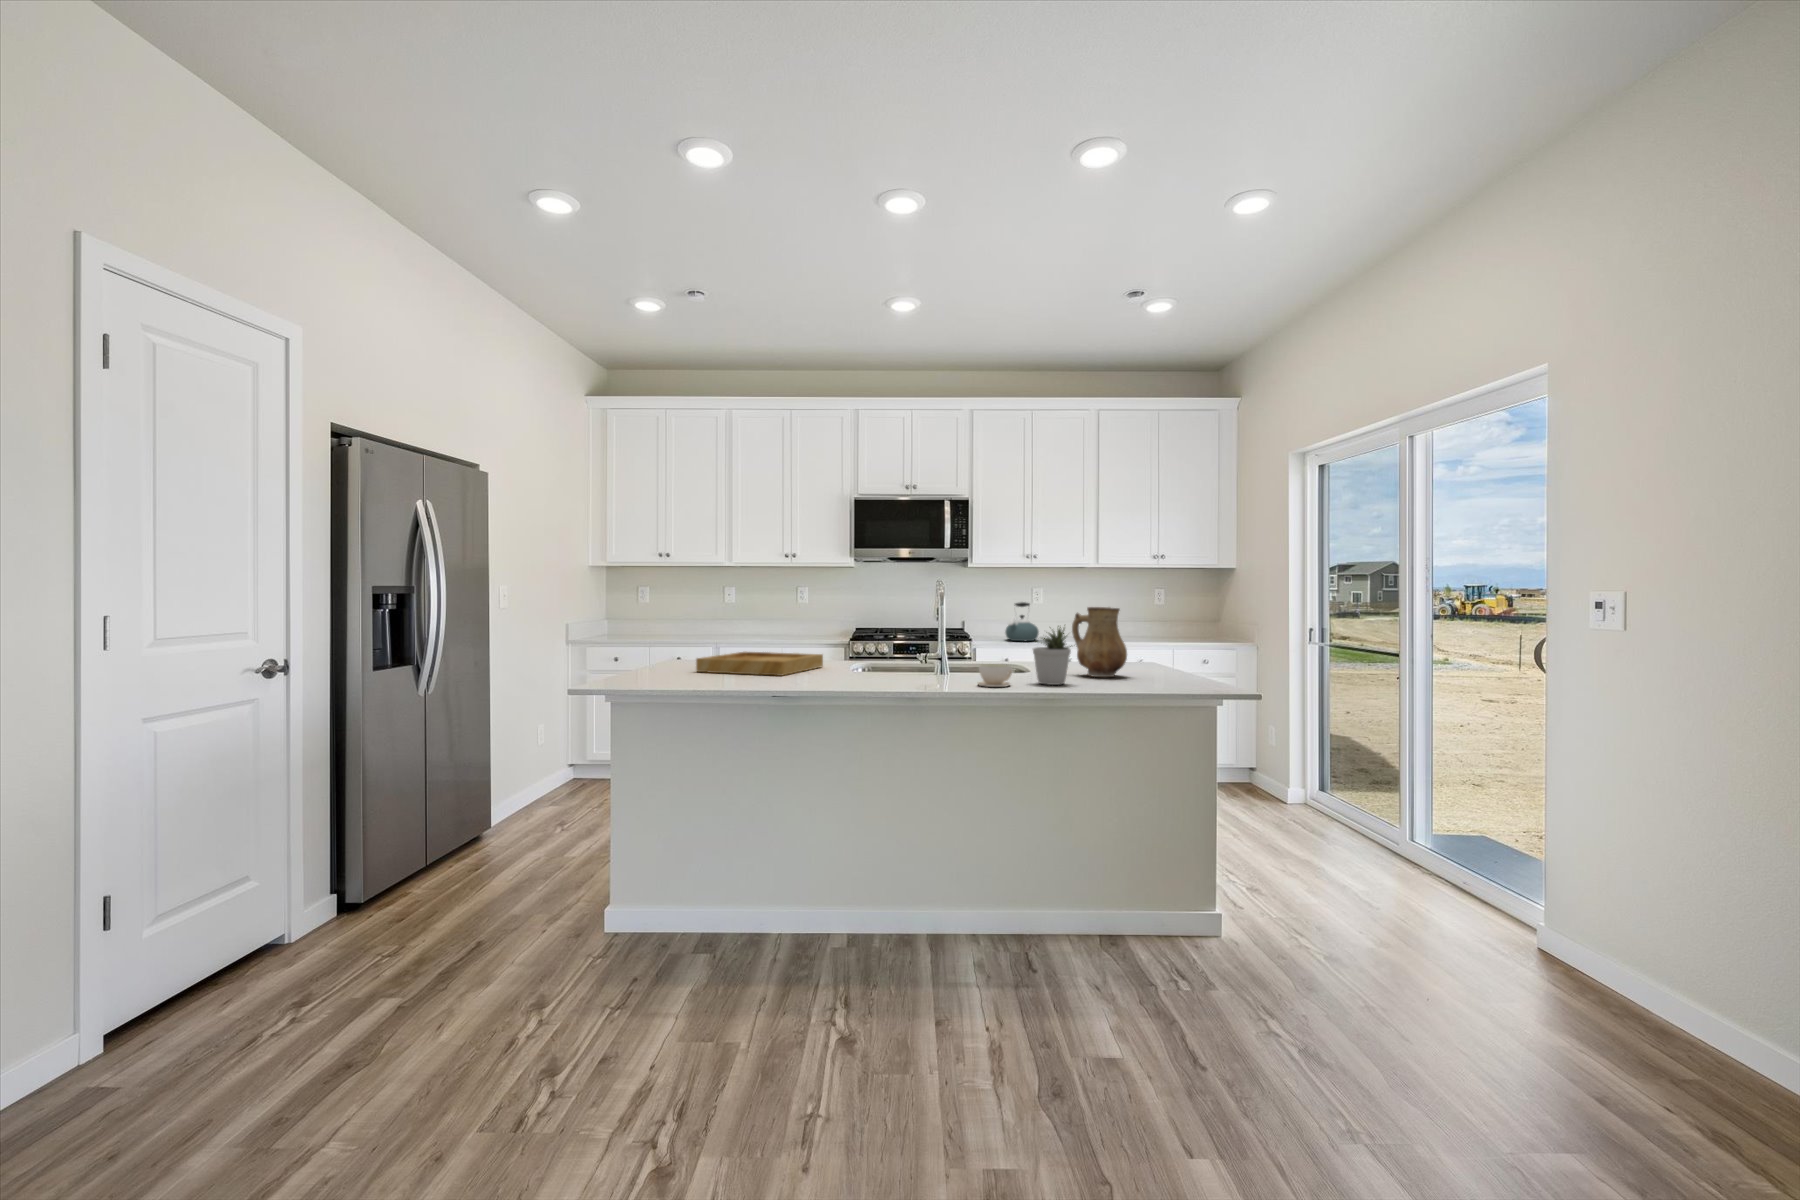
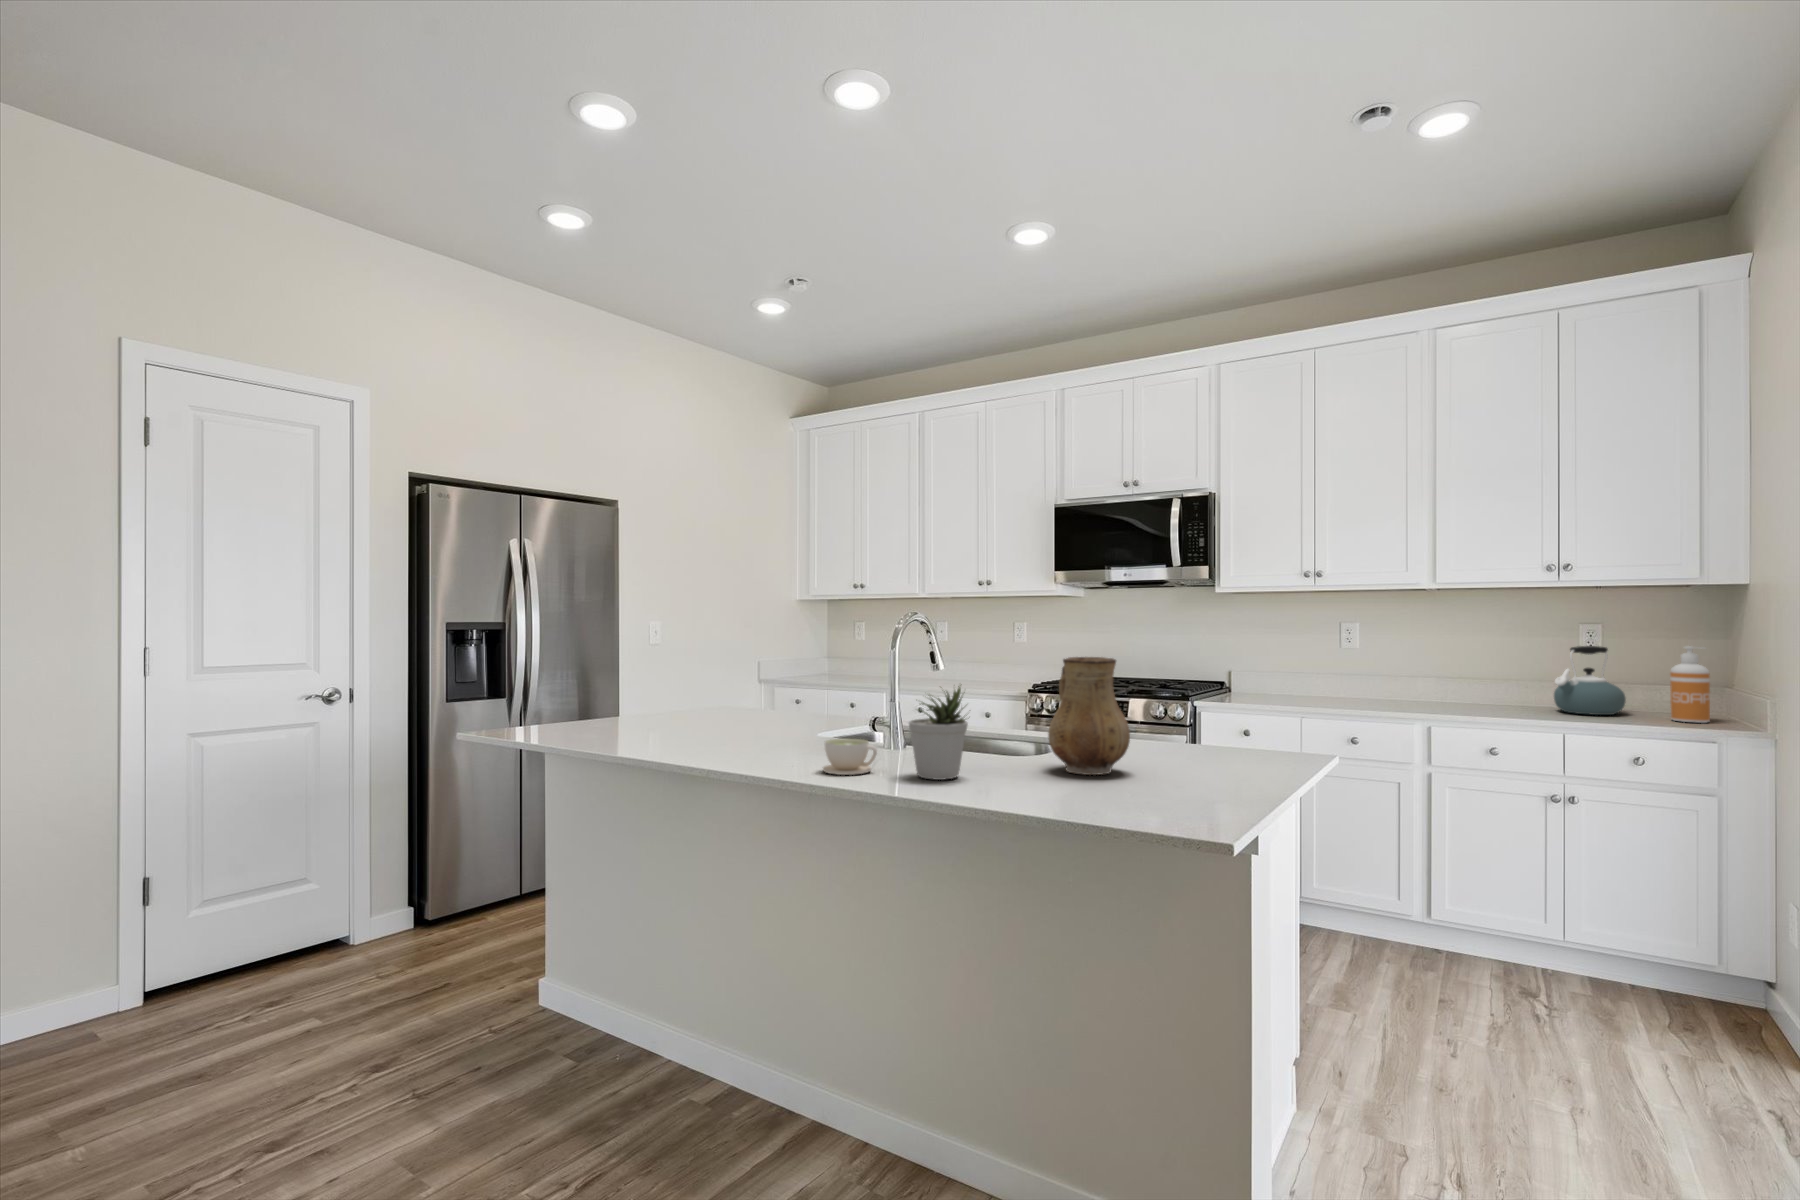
soap dispenser: none [1204,601,1222,641] -> present [1670,646,1710,723]
kettle: present [1005,602,1039,641] -> present [1554,646,1626,715]
tray: present [696,652,823,676] -> none [653,700,806,734]

